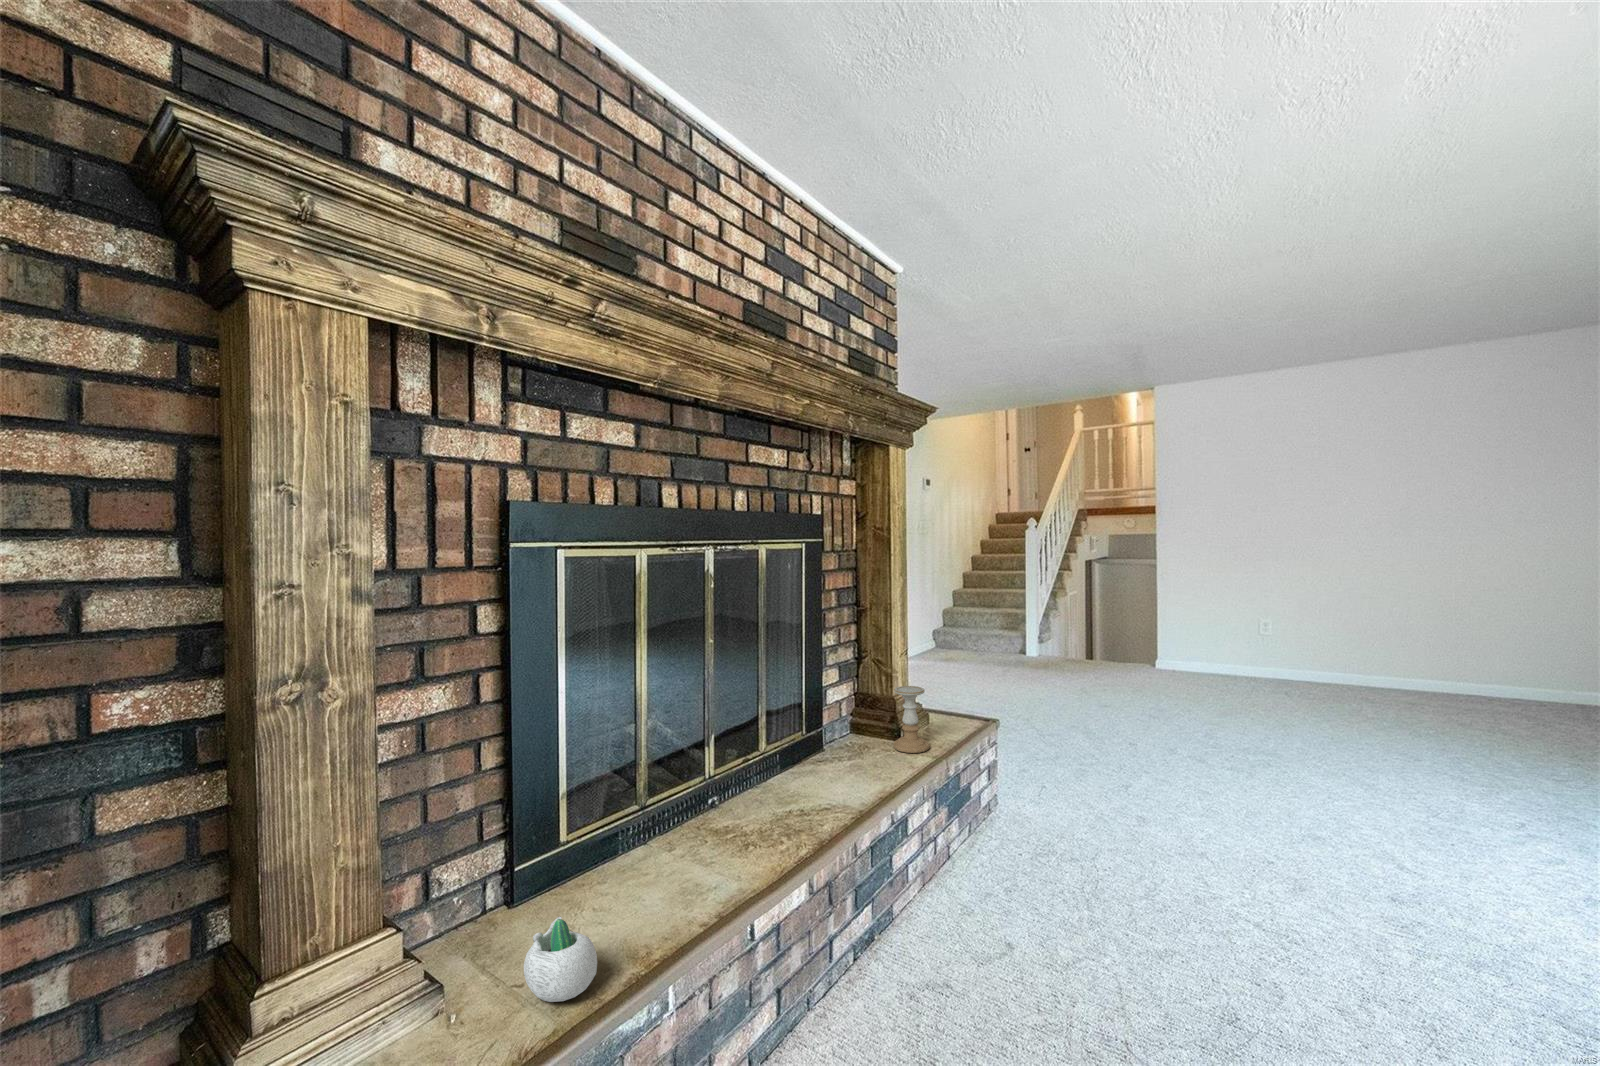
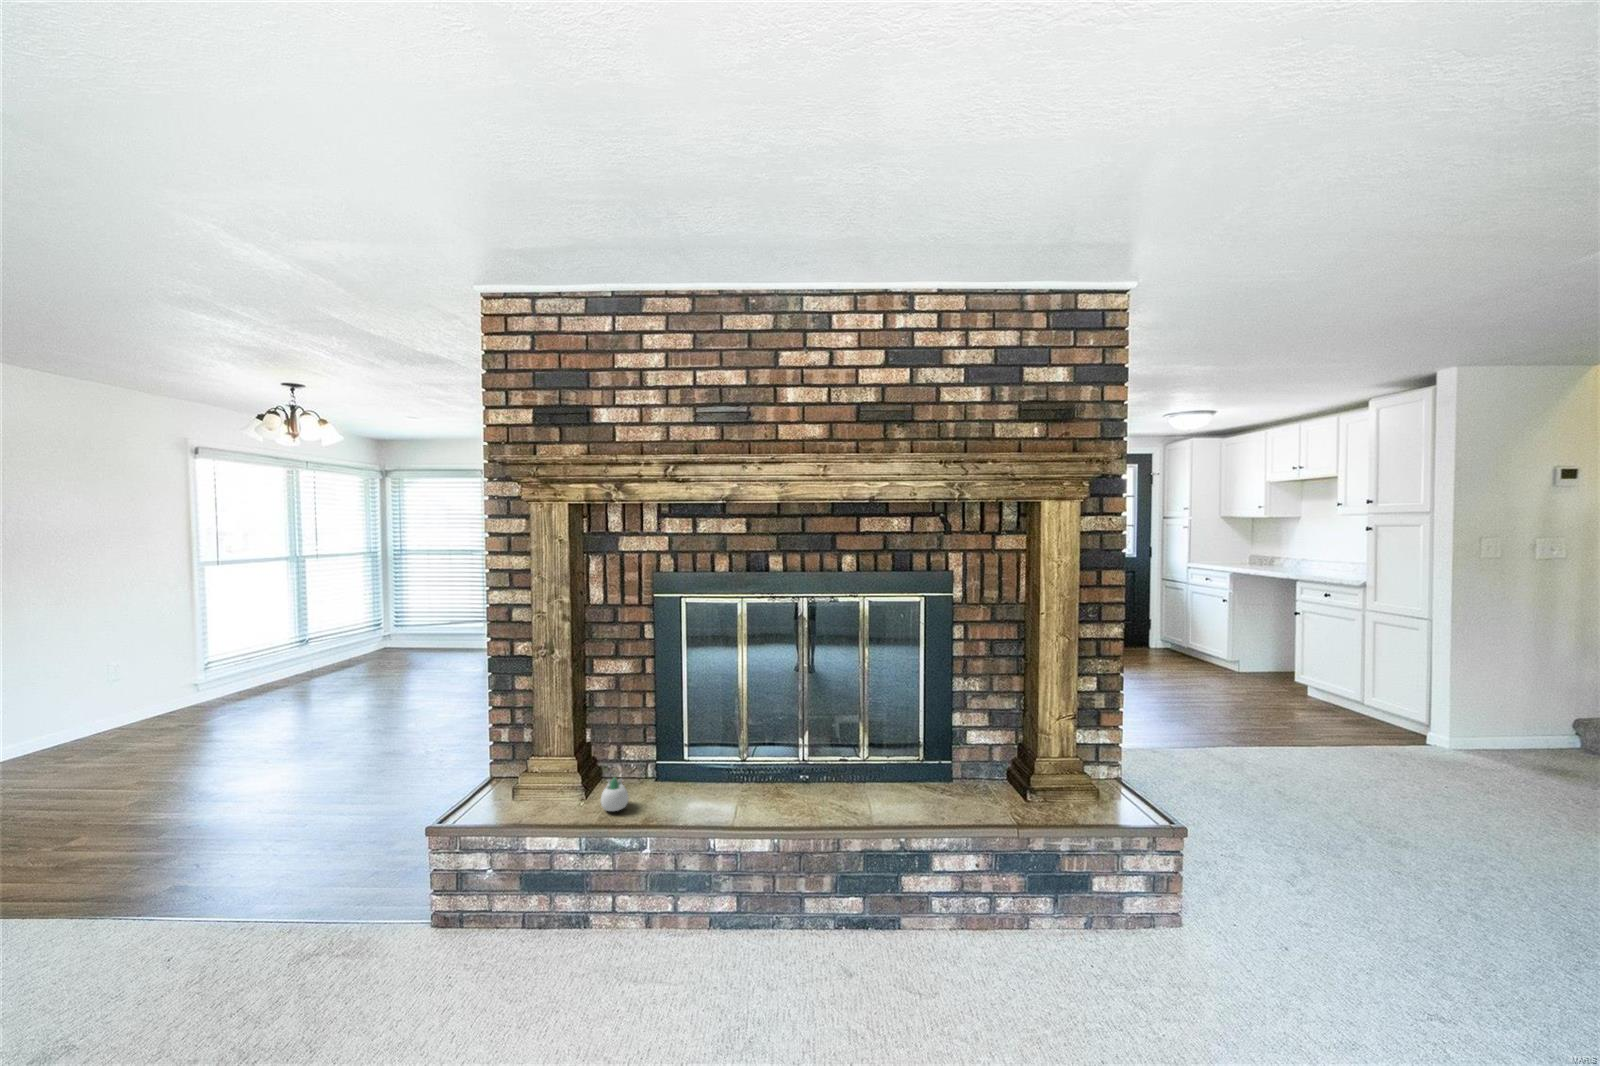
candle holder: present [893,686,929,753] -> none [977,747,1012,814]

